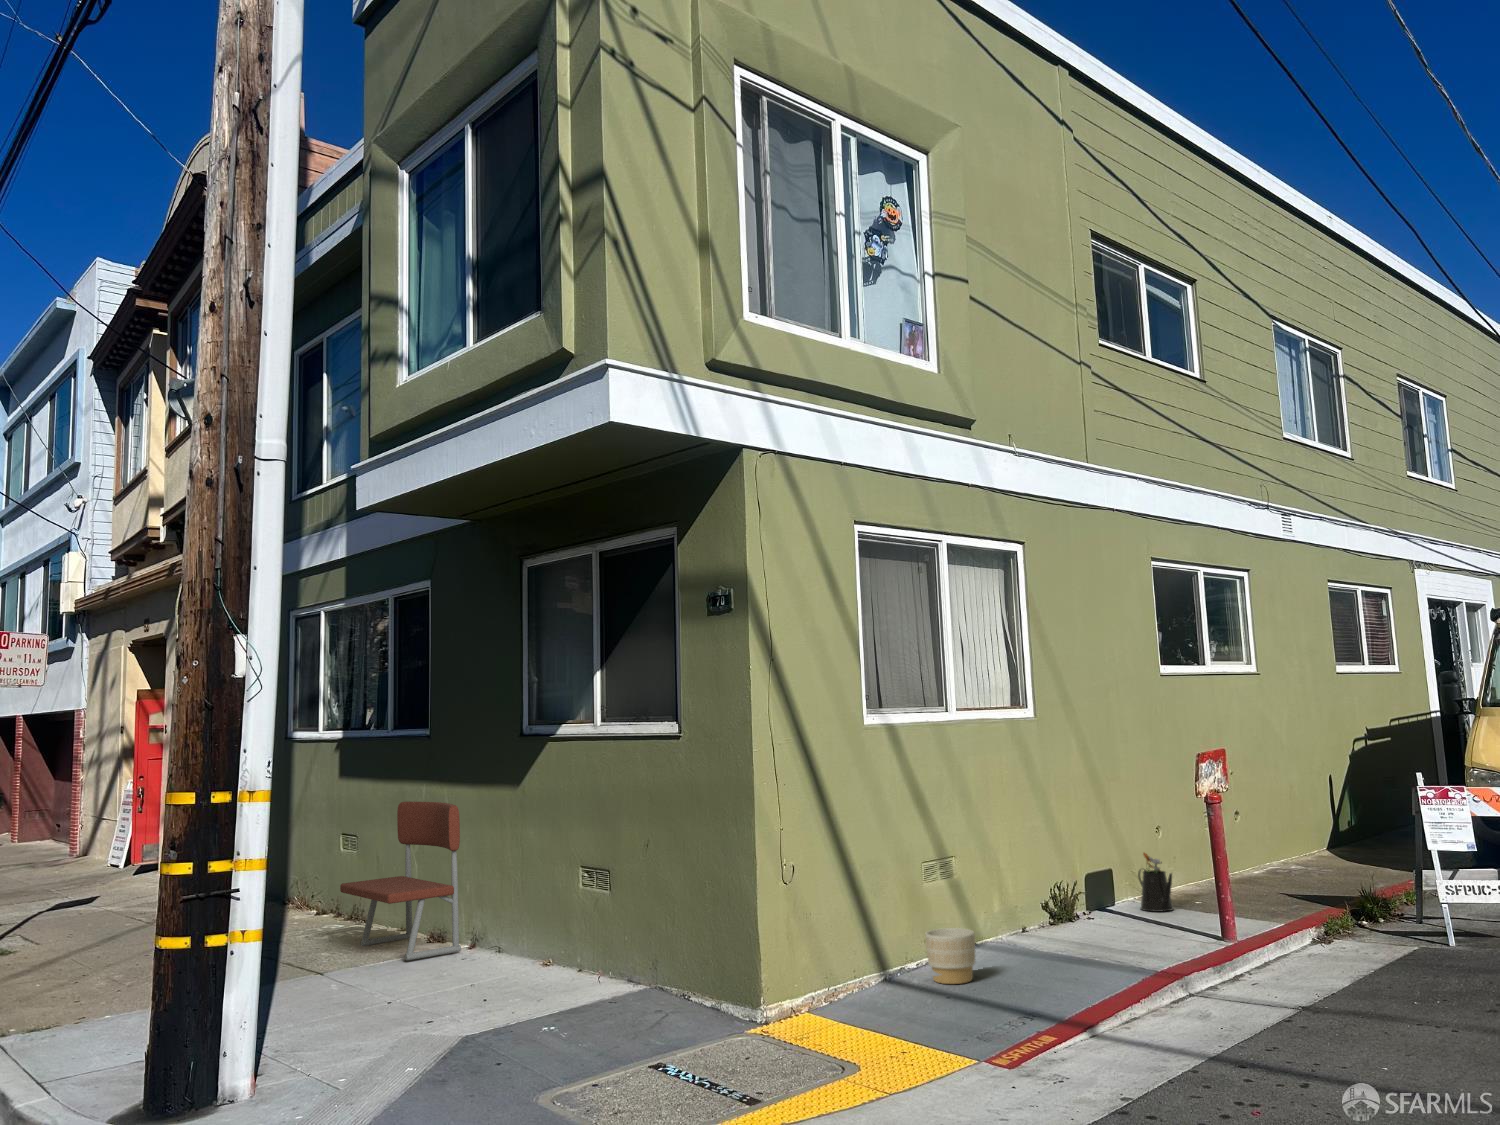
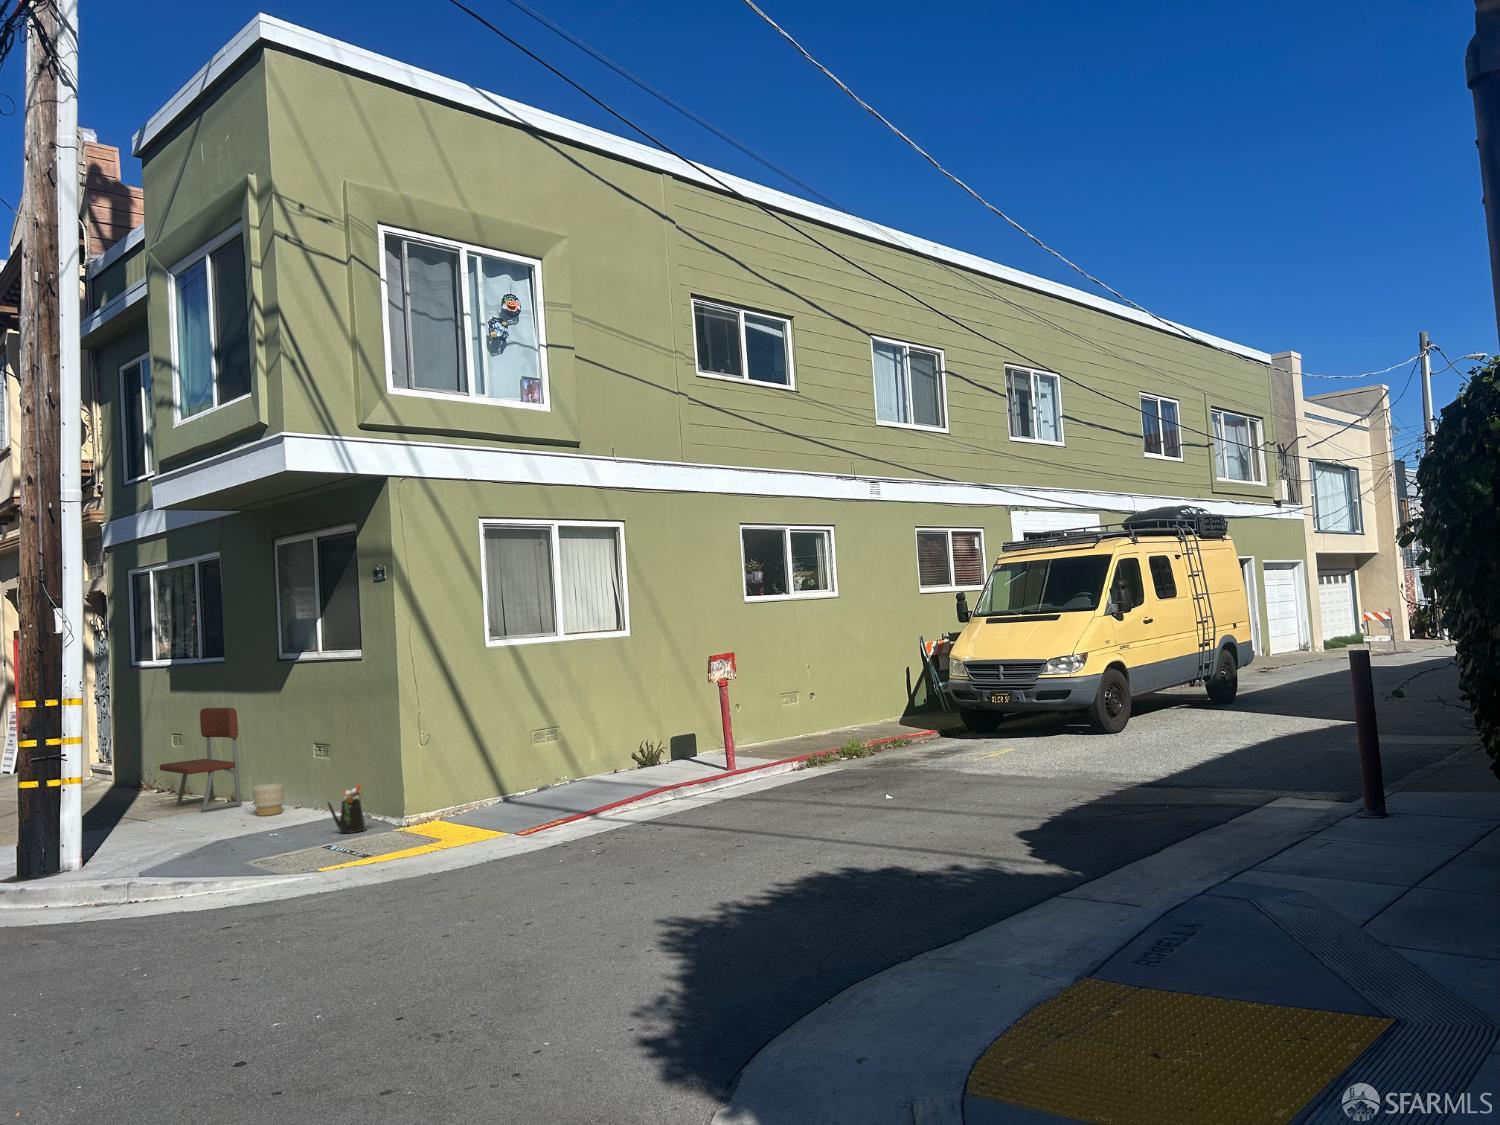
watering can: present [1138,853,1174,912] -> present [328,784,366,833]
planter: present [926,928,975,984] -> present [253,784,284,816]

